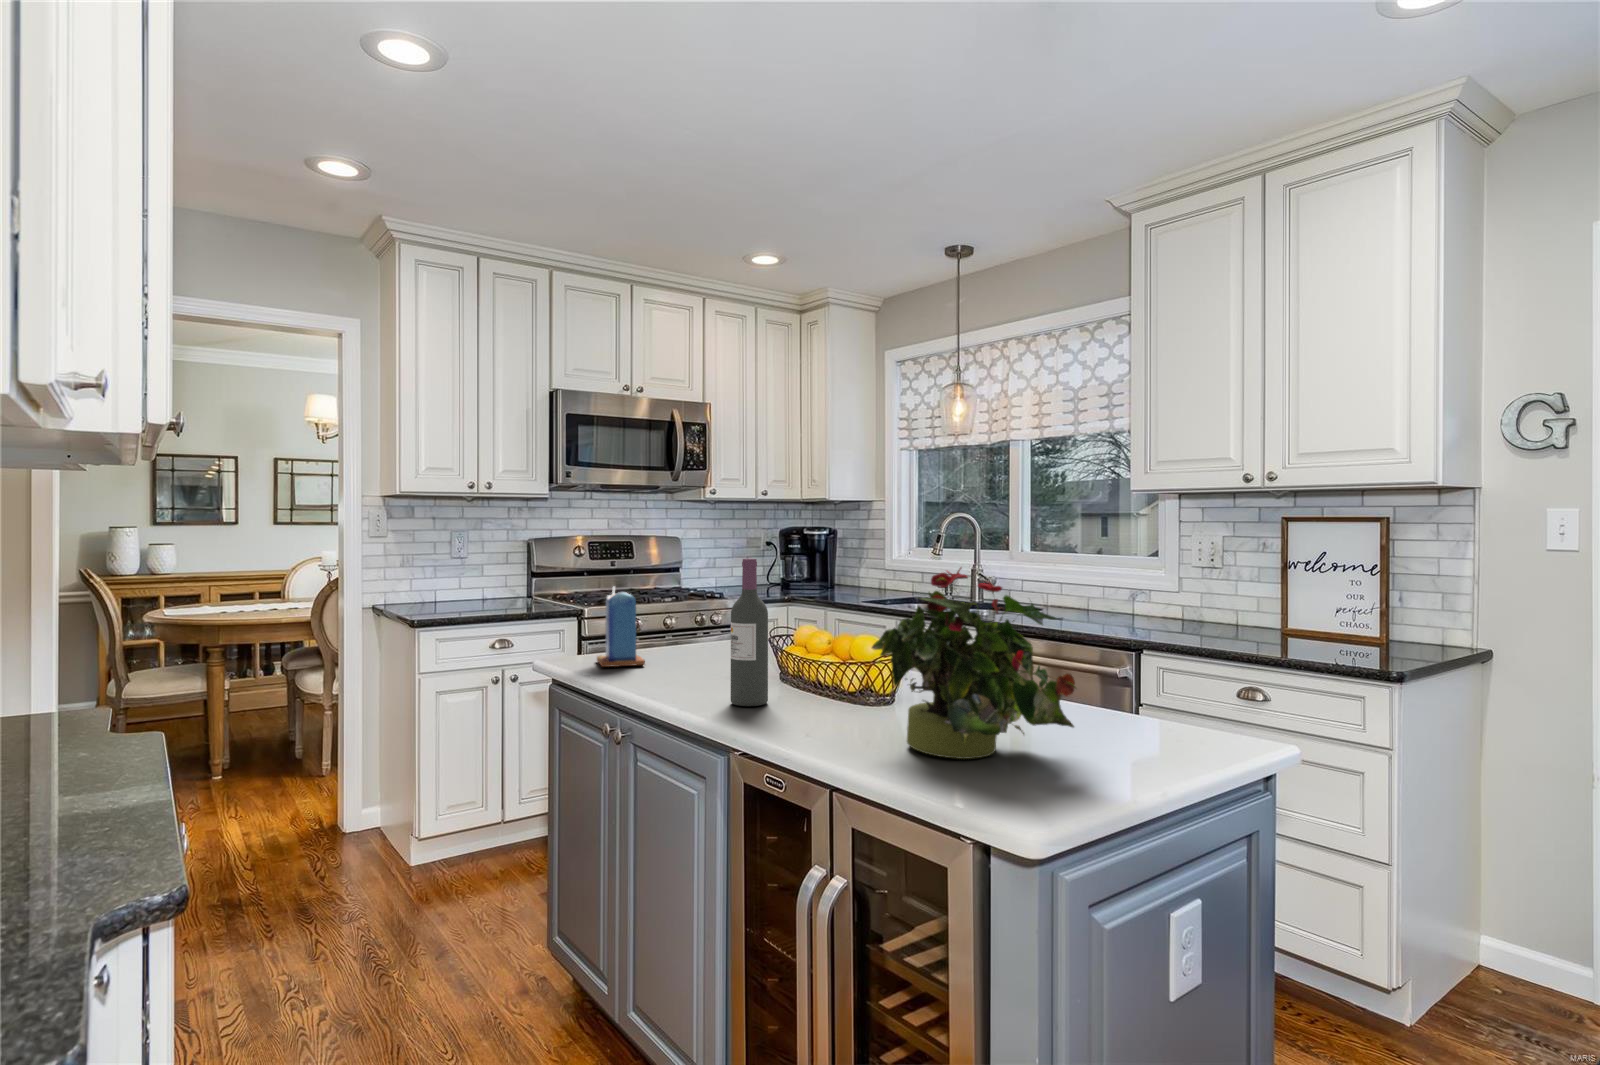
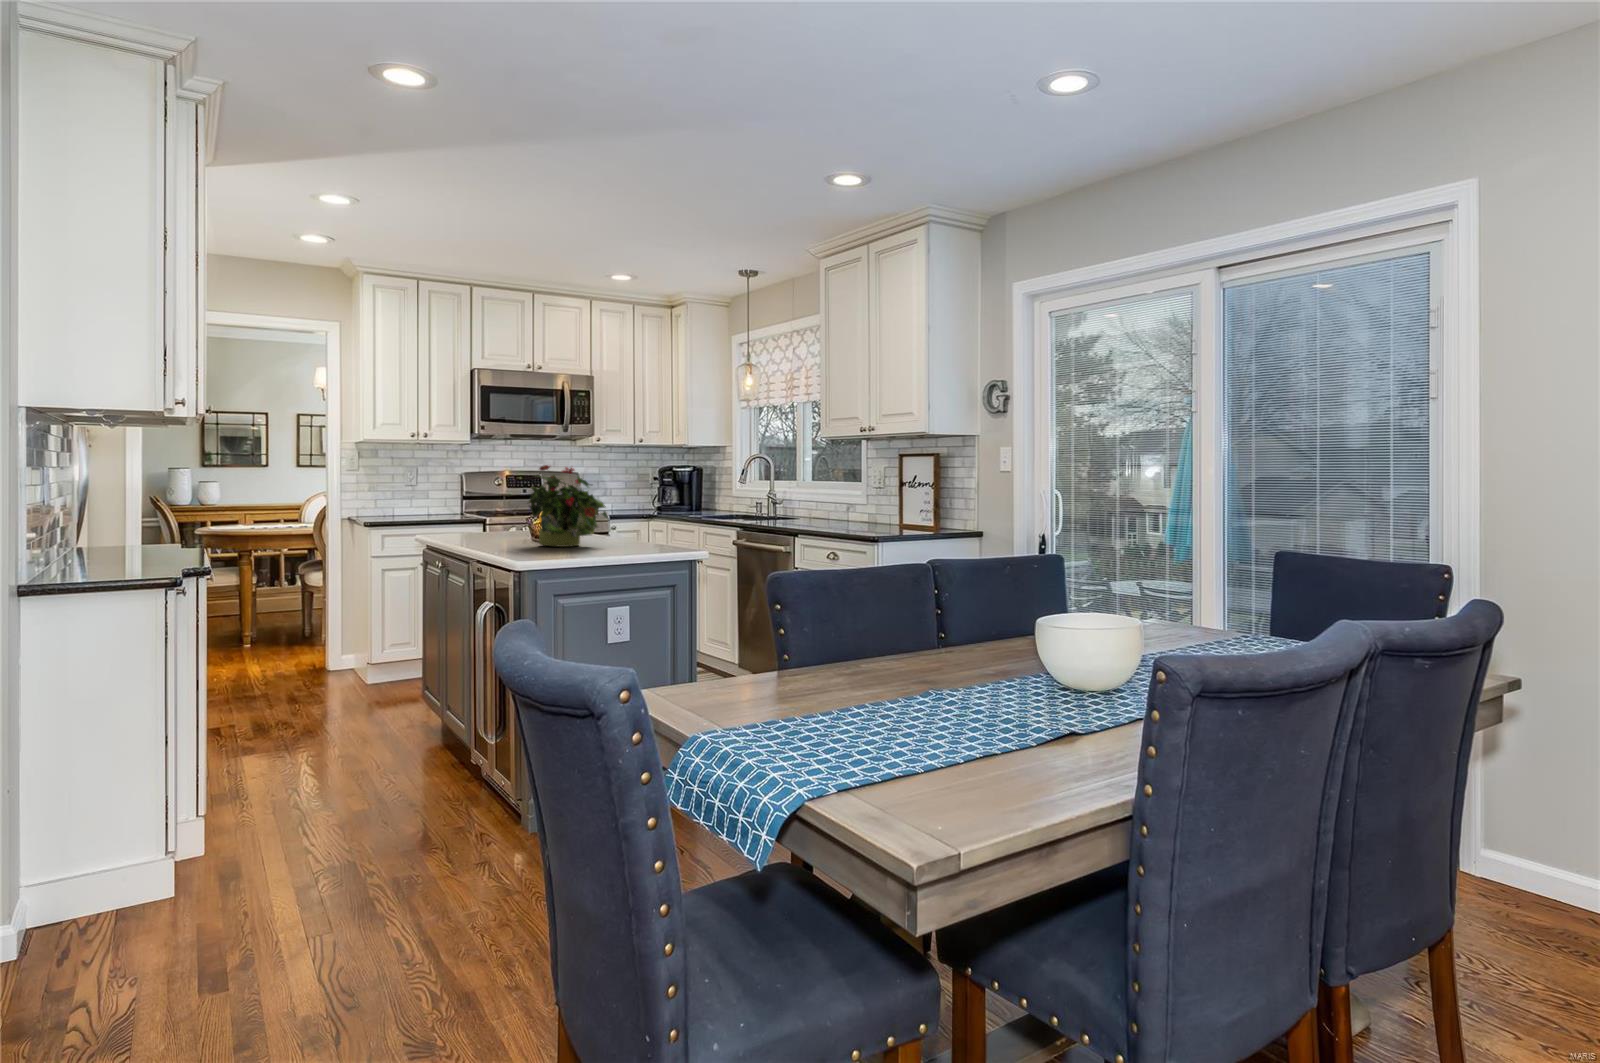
wine bottle: present [731,559,768,706] -> none [490,465,510,538]
candle: present [597,587,645,667] -> none [448,487,475,530]

